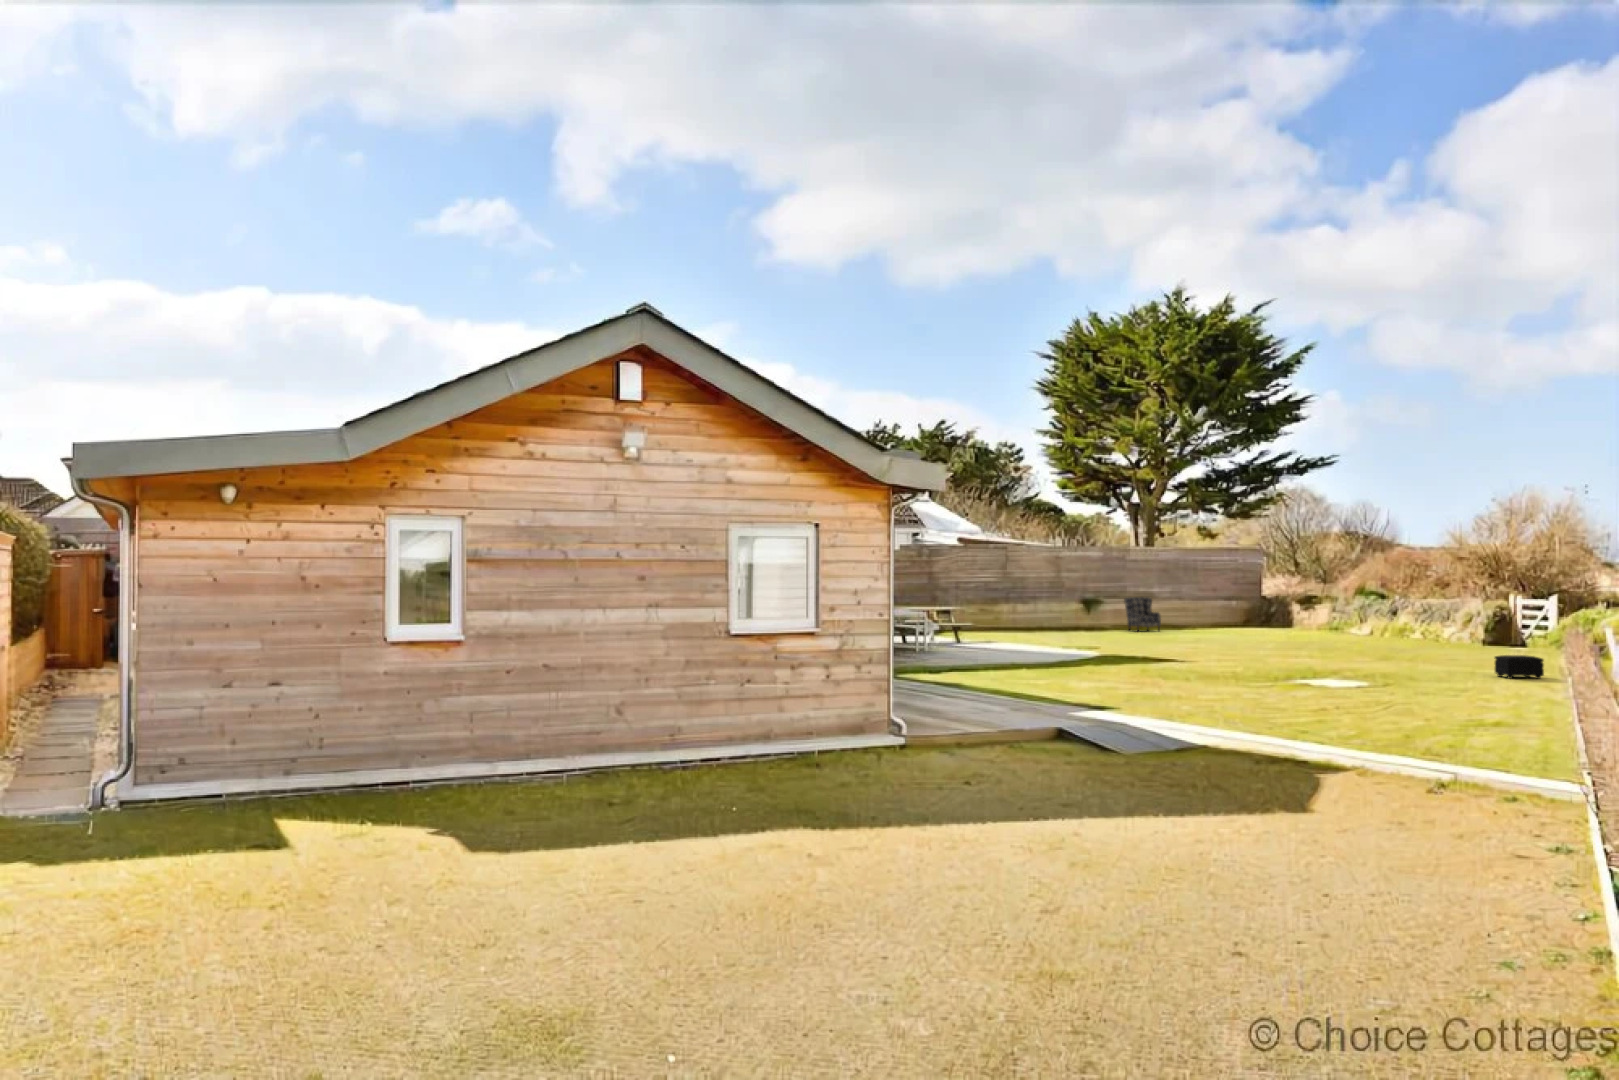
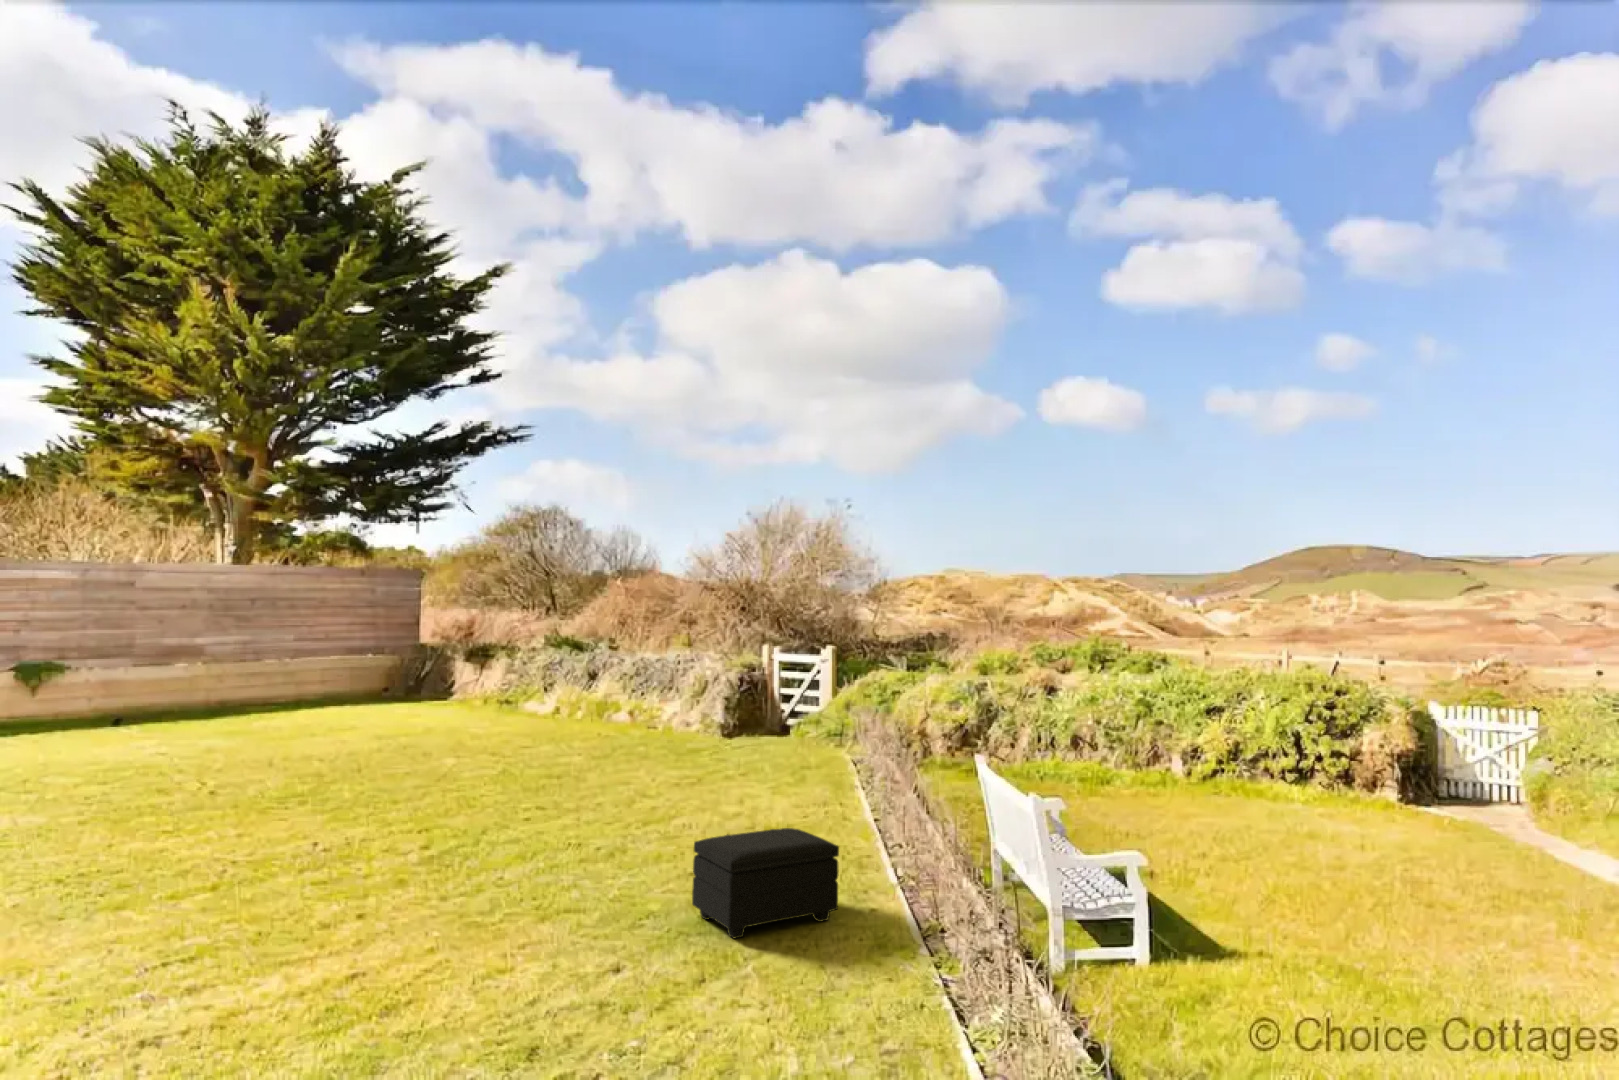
chair: present [1124,597,1161,631] -> none [49,648,135,728]

